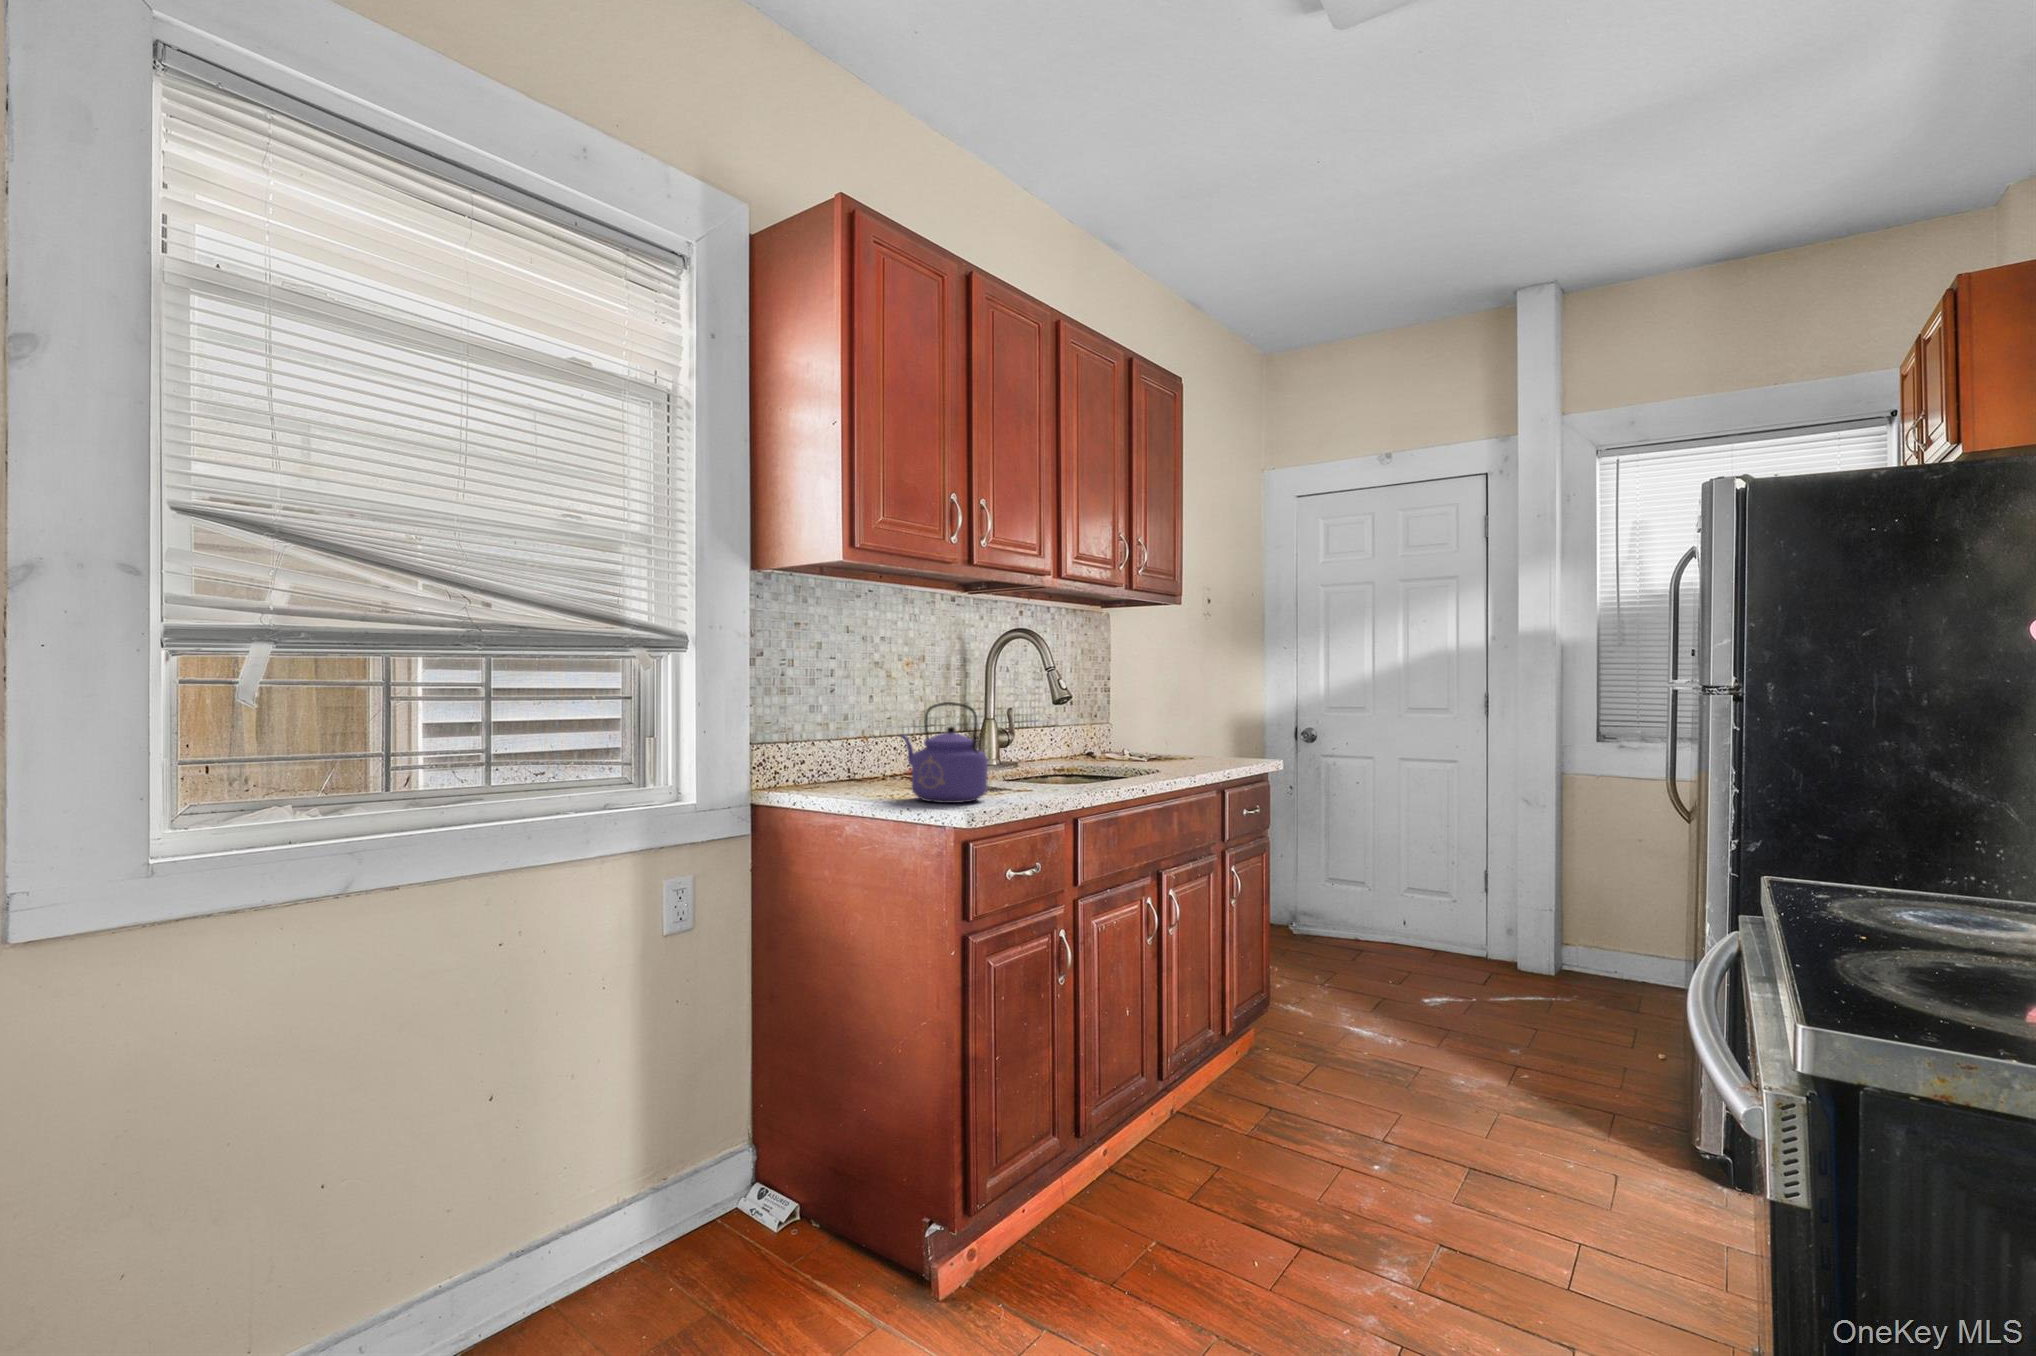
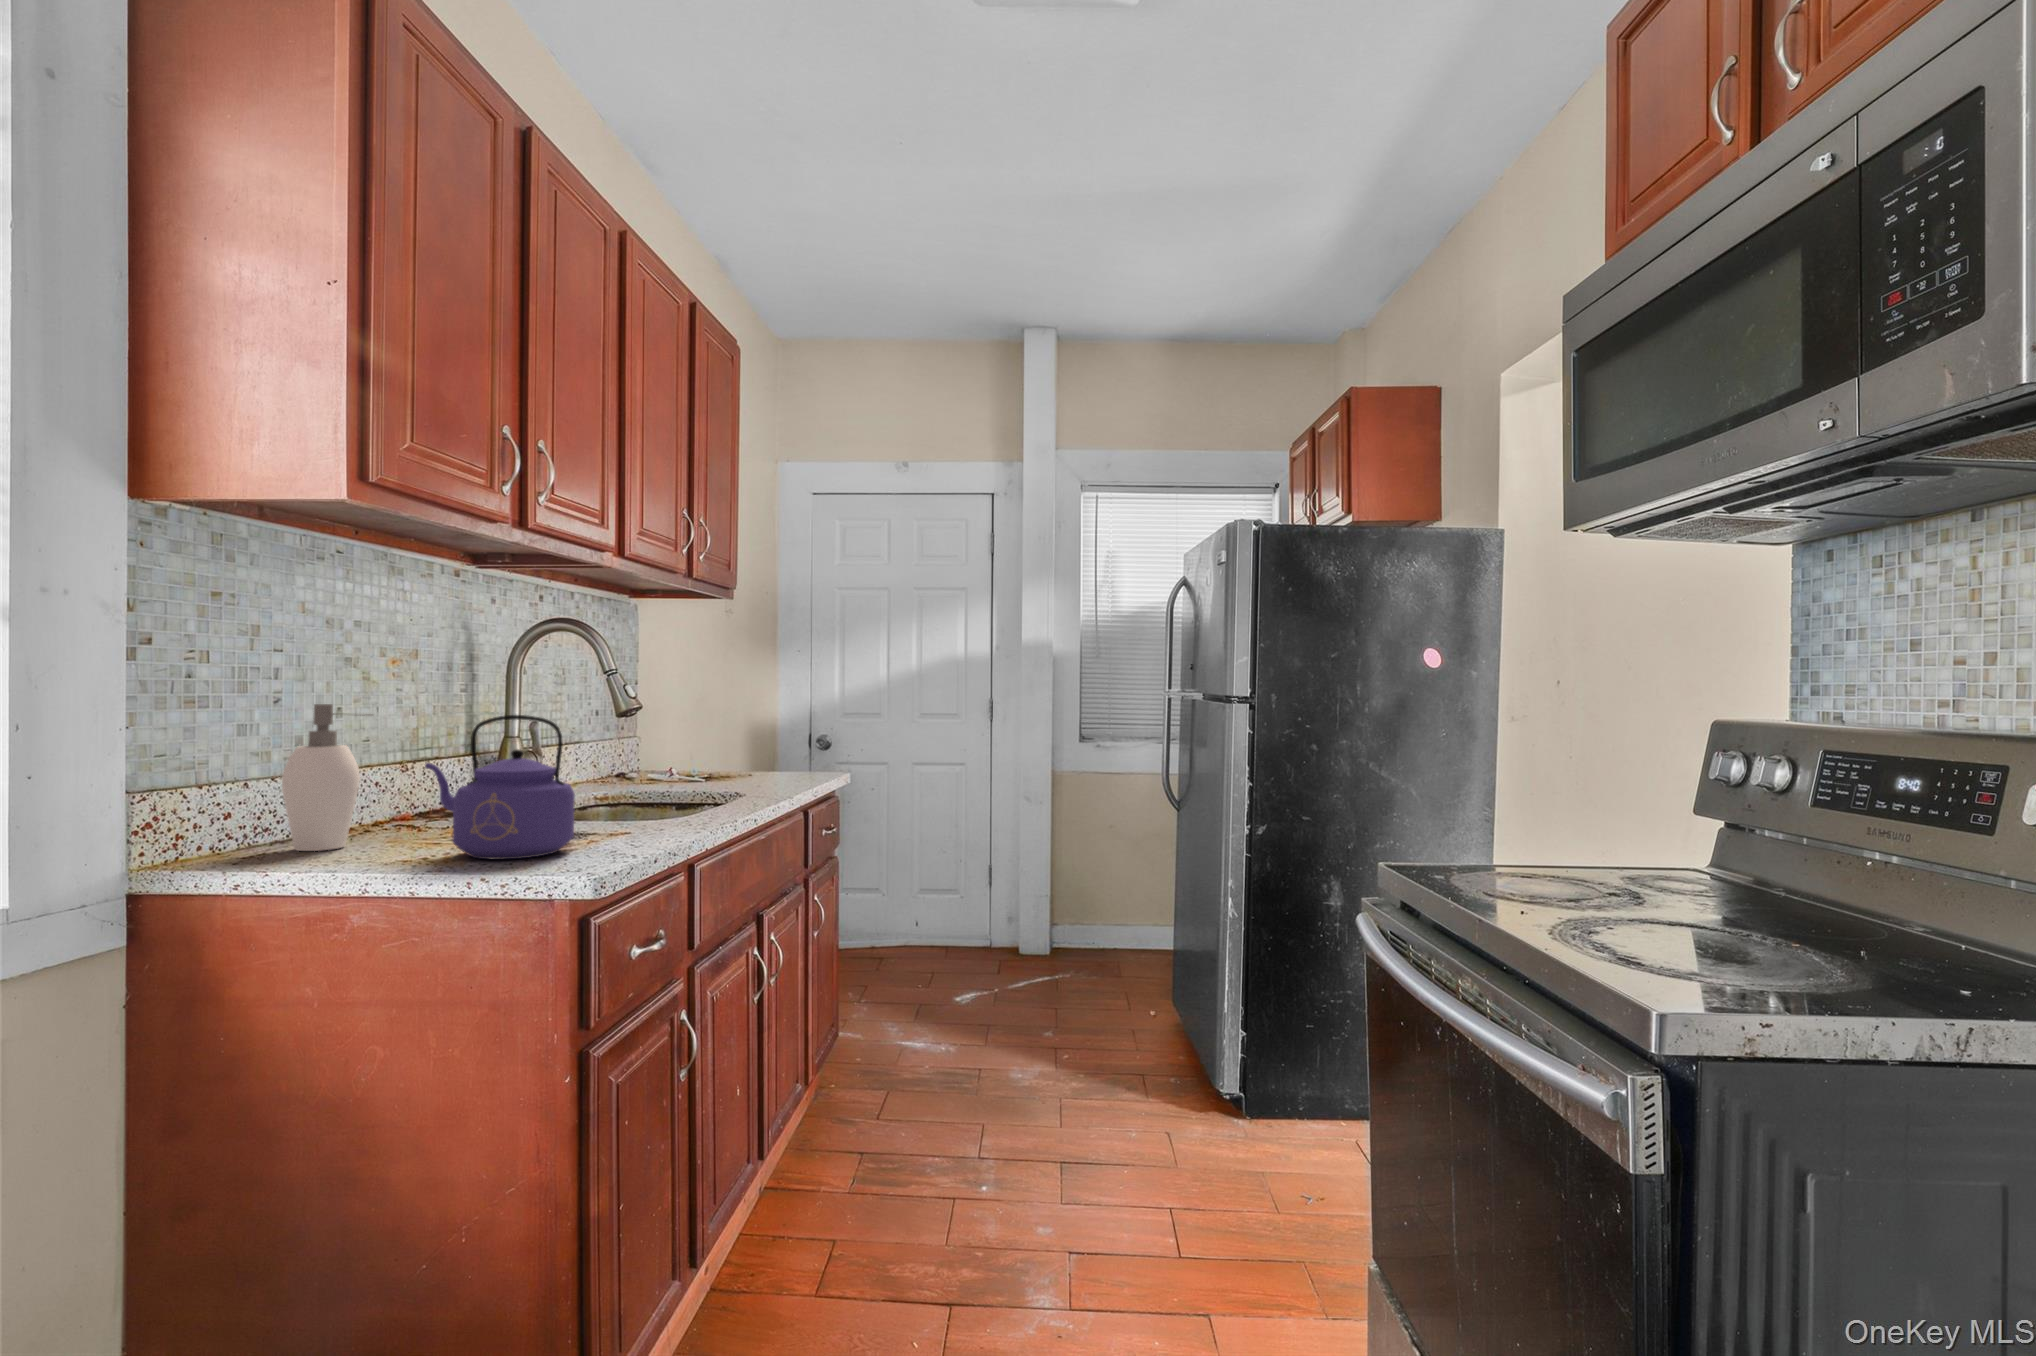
soap dispenser: none [827,693,875,790] -> present [282,704,371,851]

